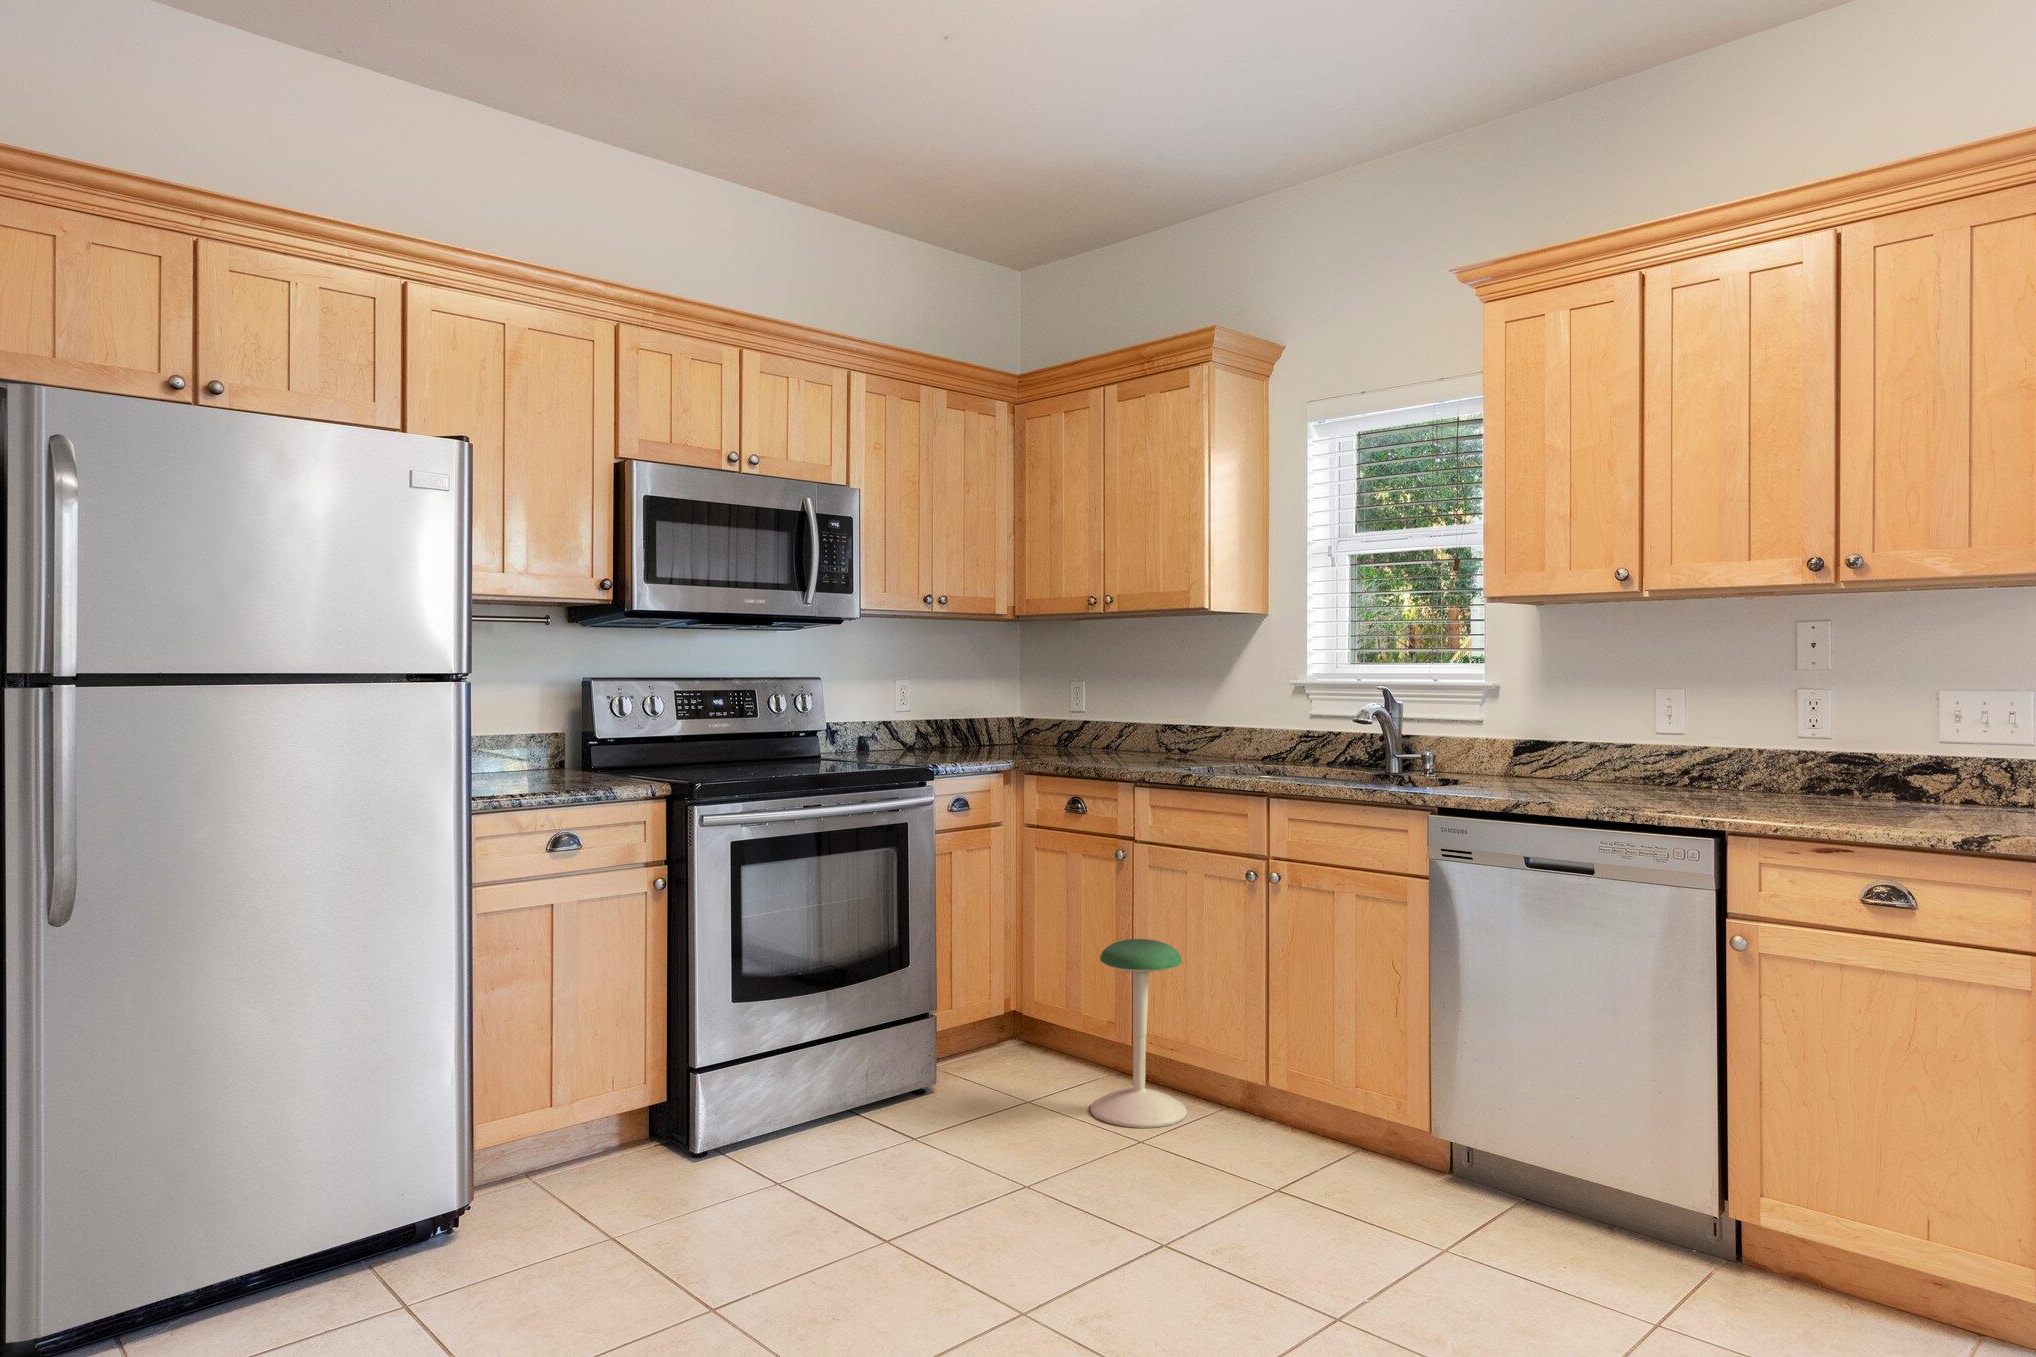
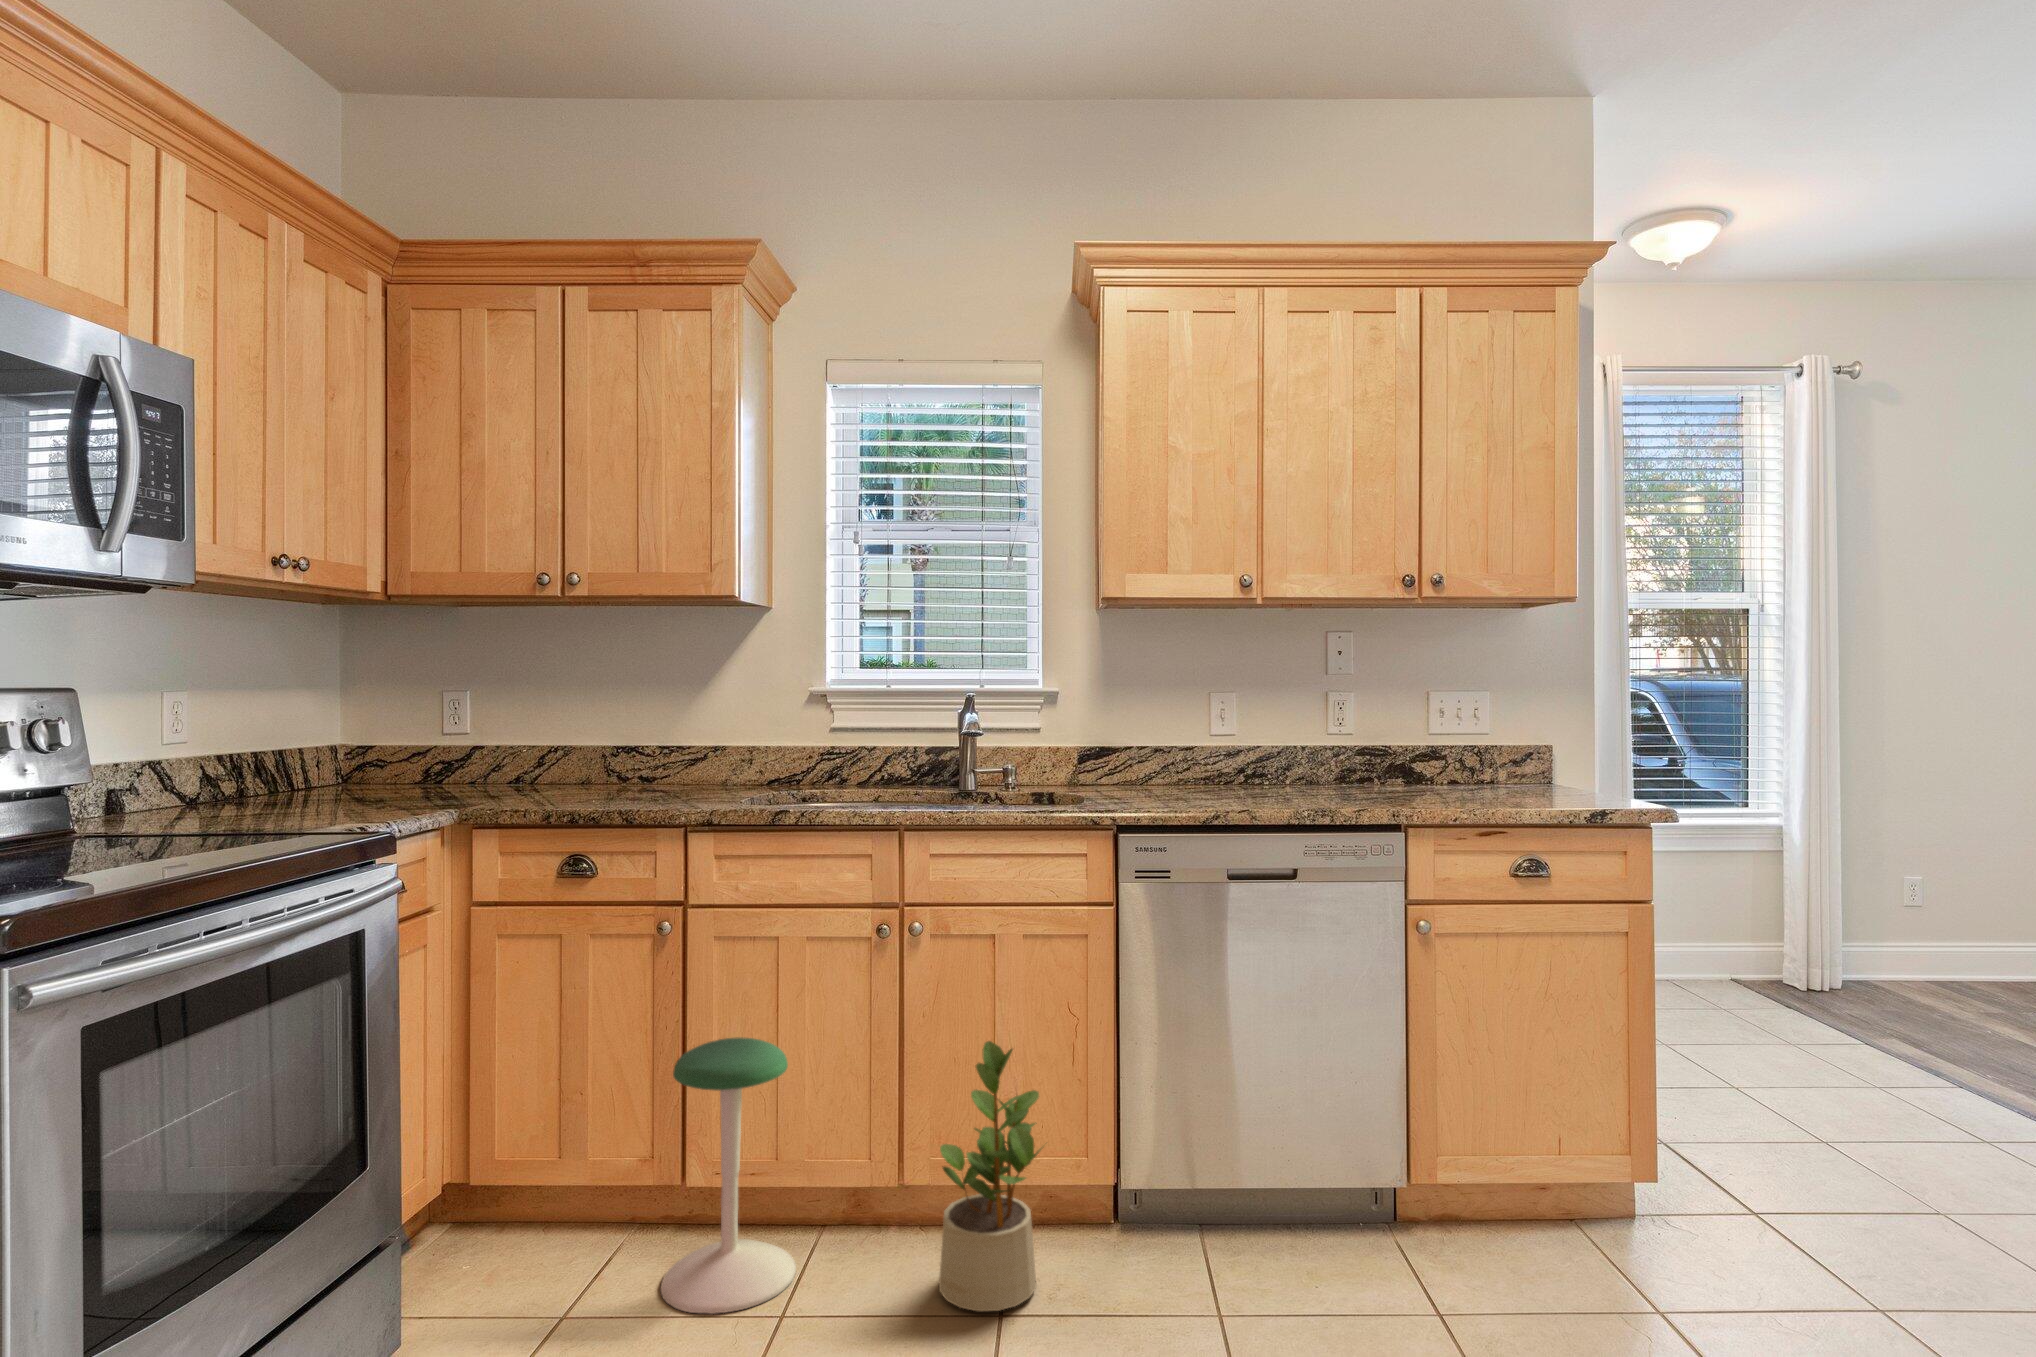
potted plant: none [1246,969,1351,1183] -> present [939,1041,1042,1311]

